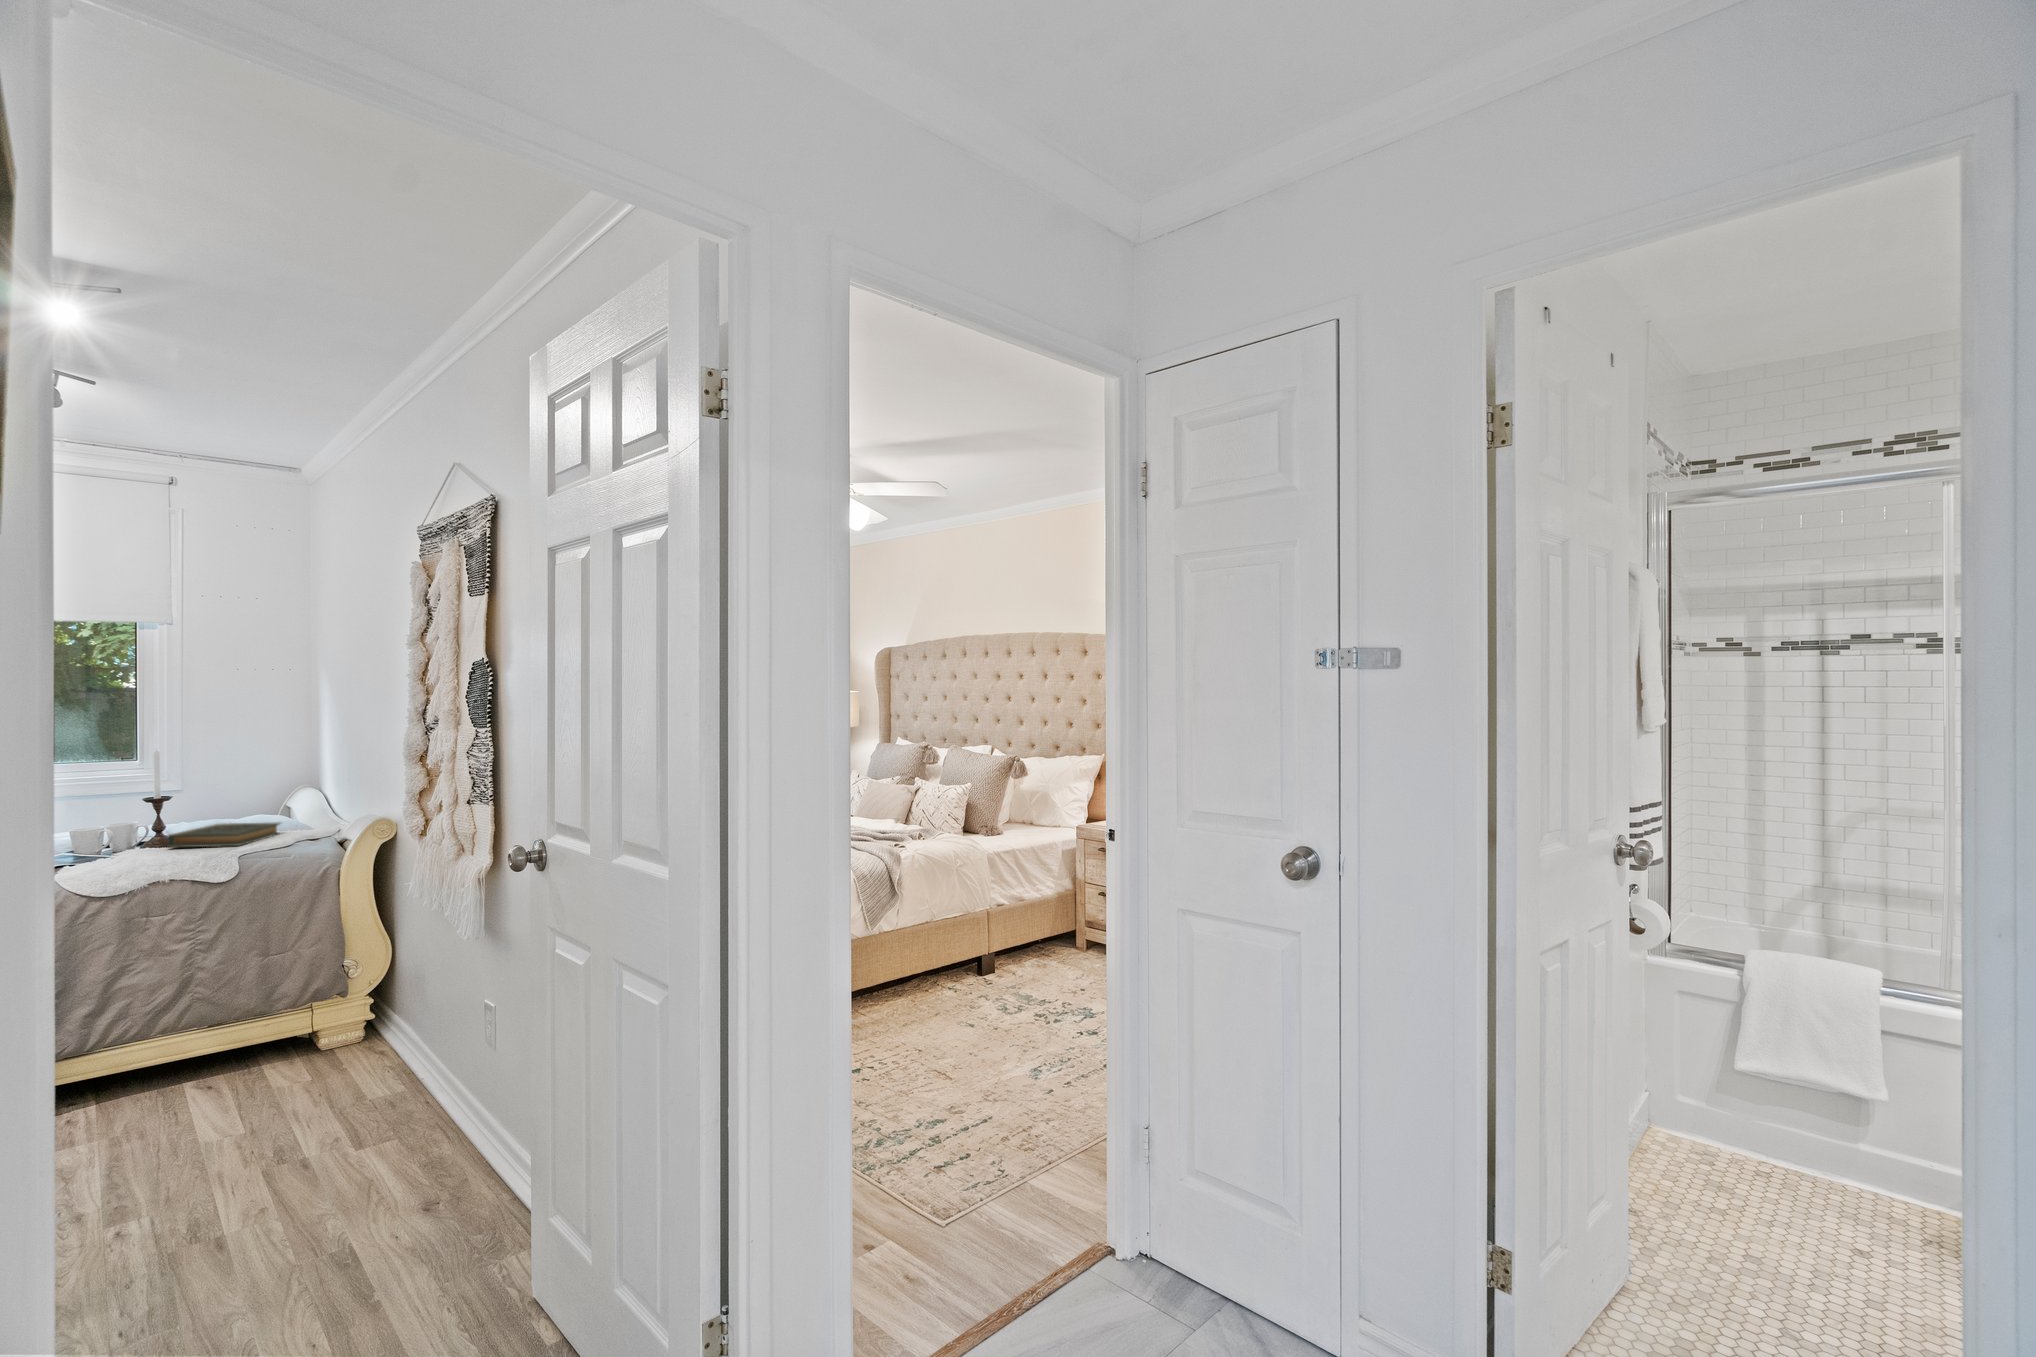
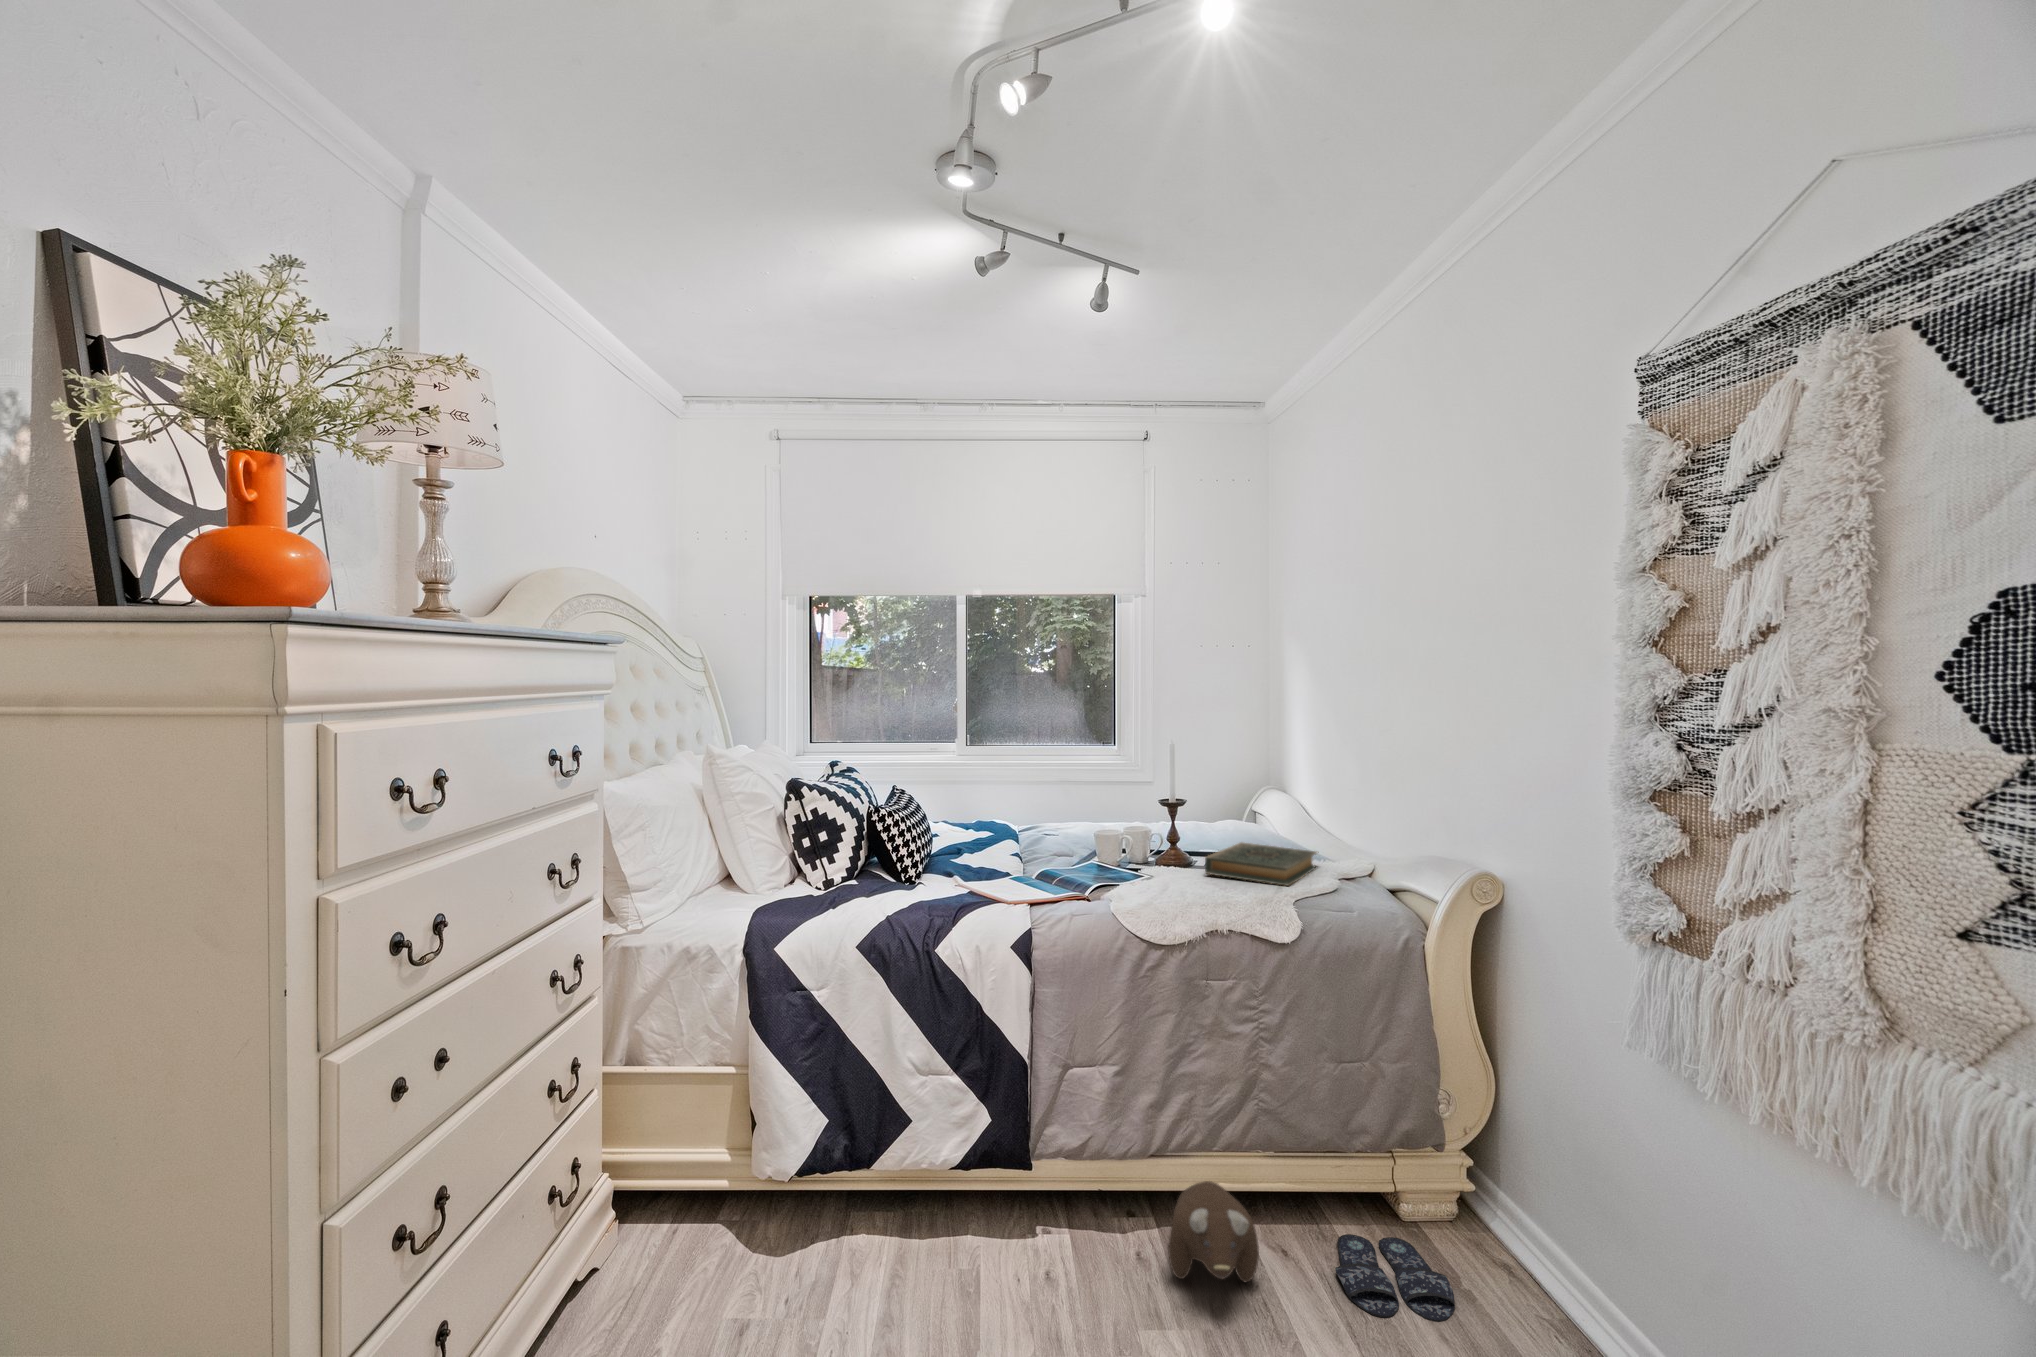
plush toy: none [91,1050,174,1119] -> present [1168,1181,1259,1282]
slippers: none [243,1056,329,1093] -> present [1335,1234,1455,1322]

